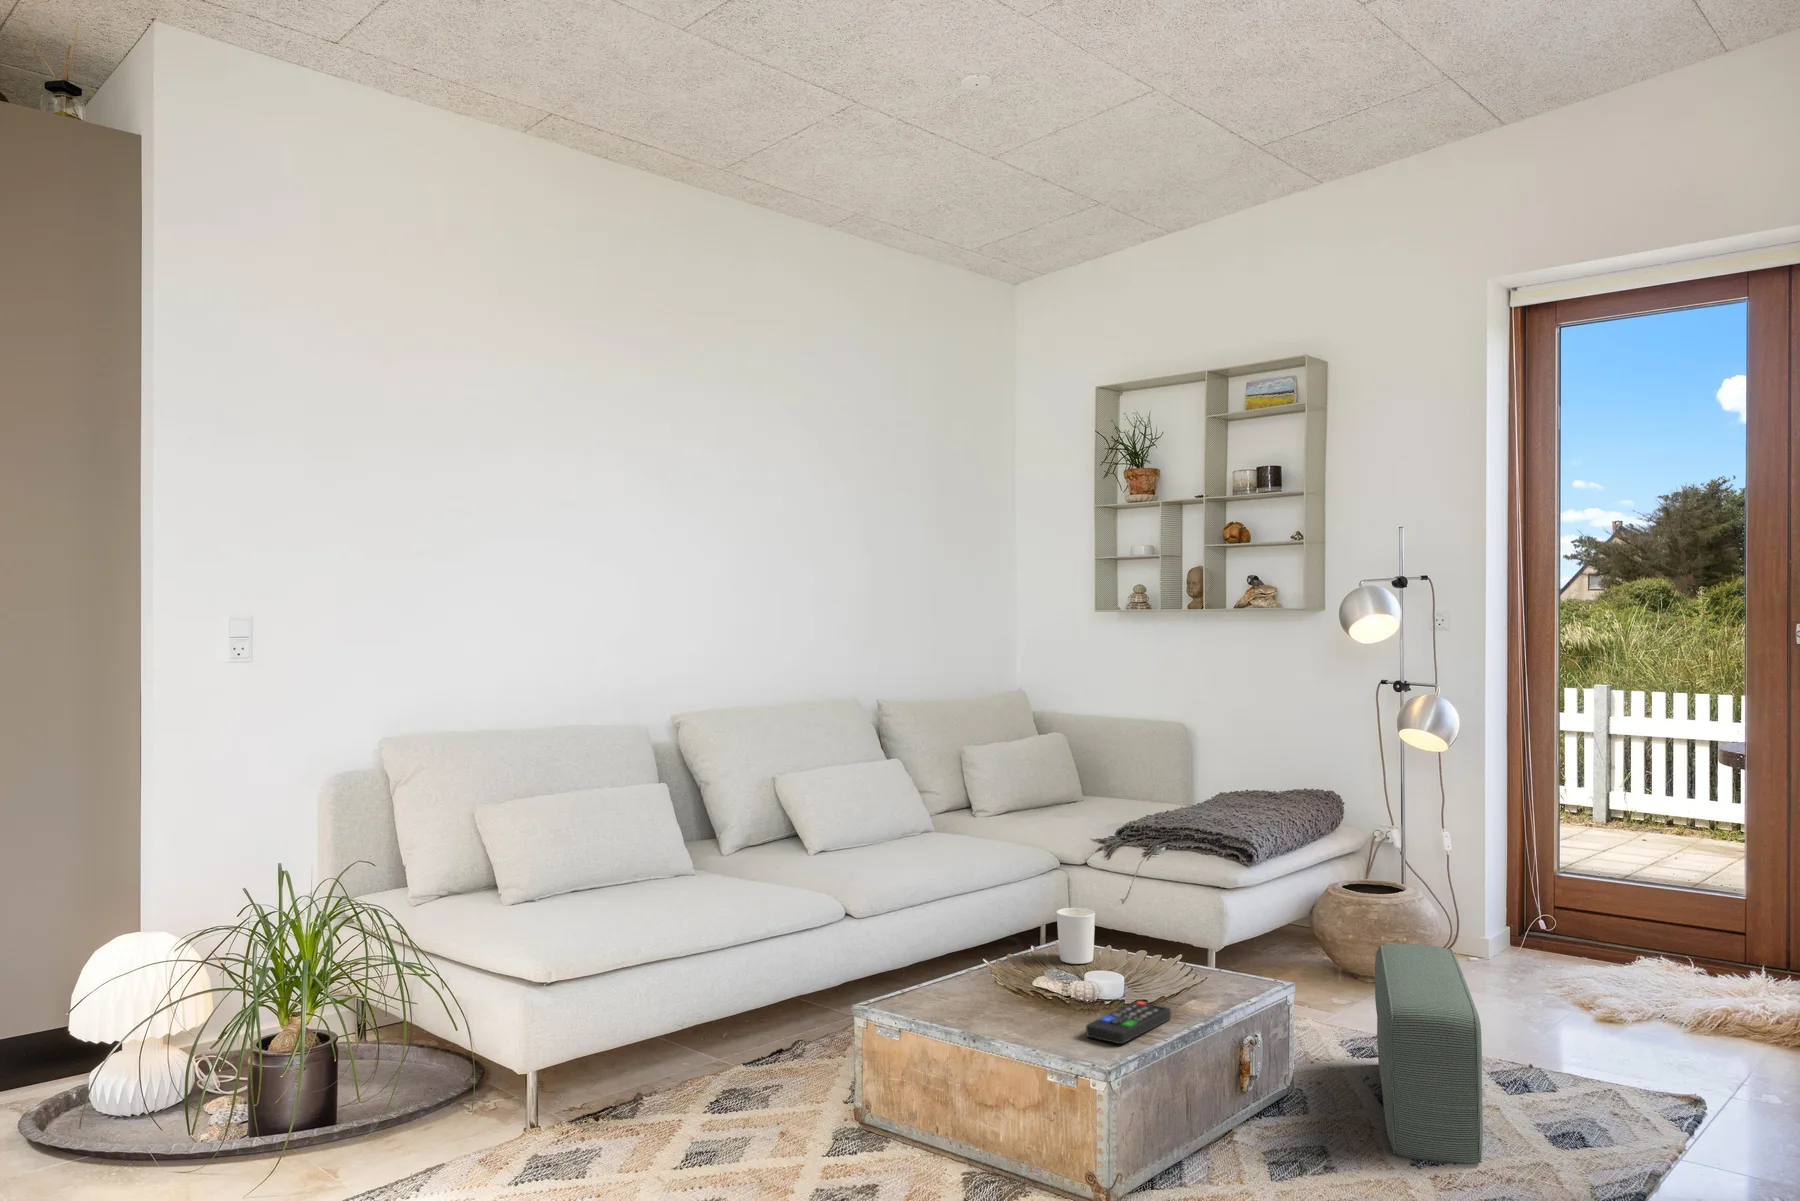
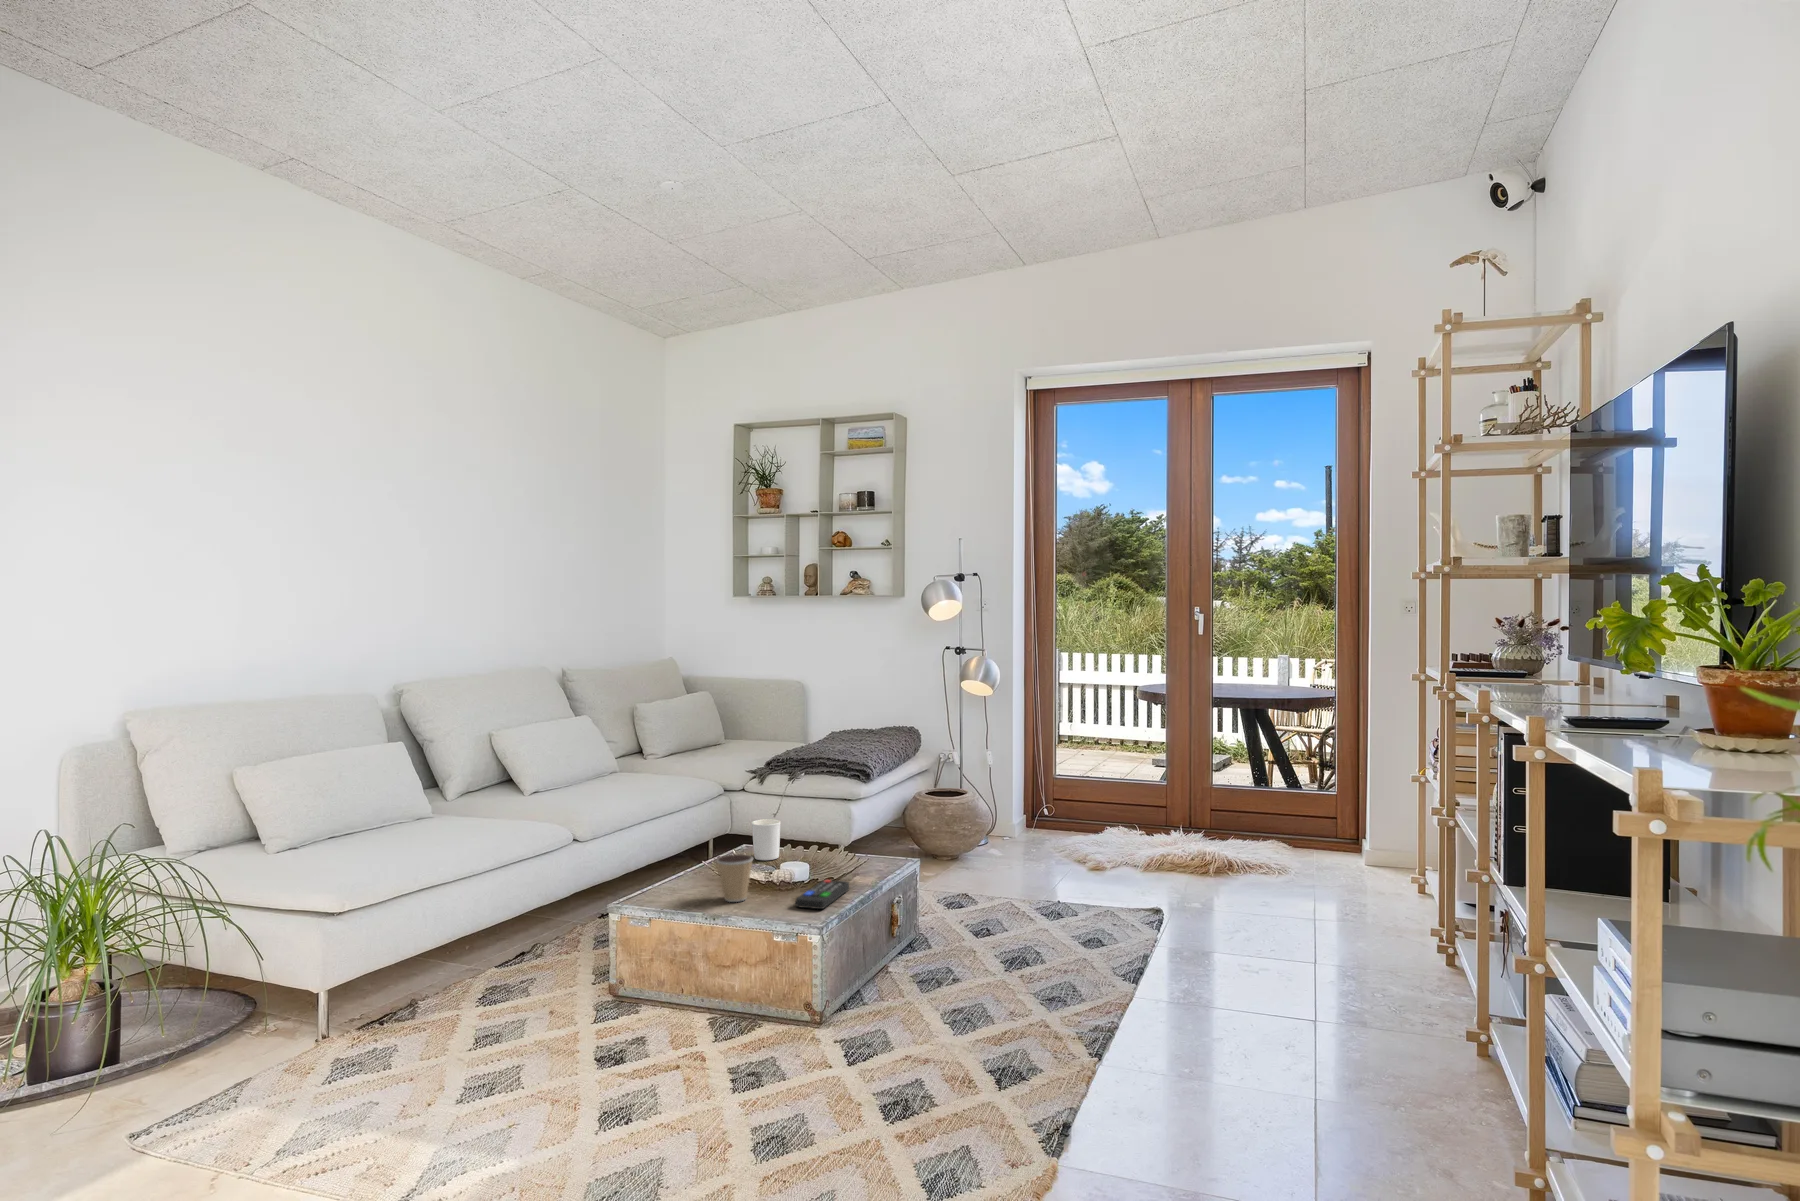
pouf: present [1375,944,1483,1164] -> none [966,828,1046,966]
coffee cup: none [986,955,1036,1020] -> present [717,854,753,902]

